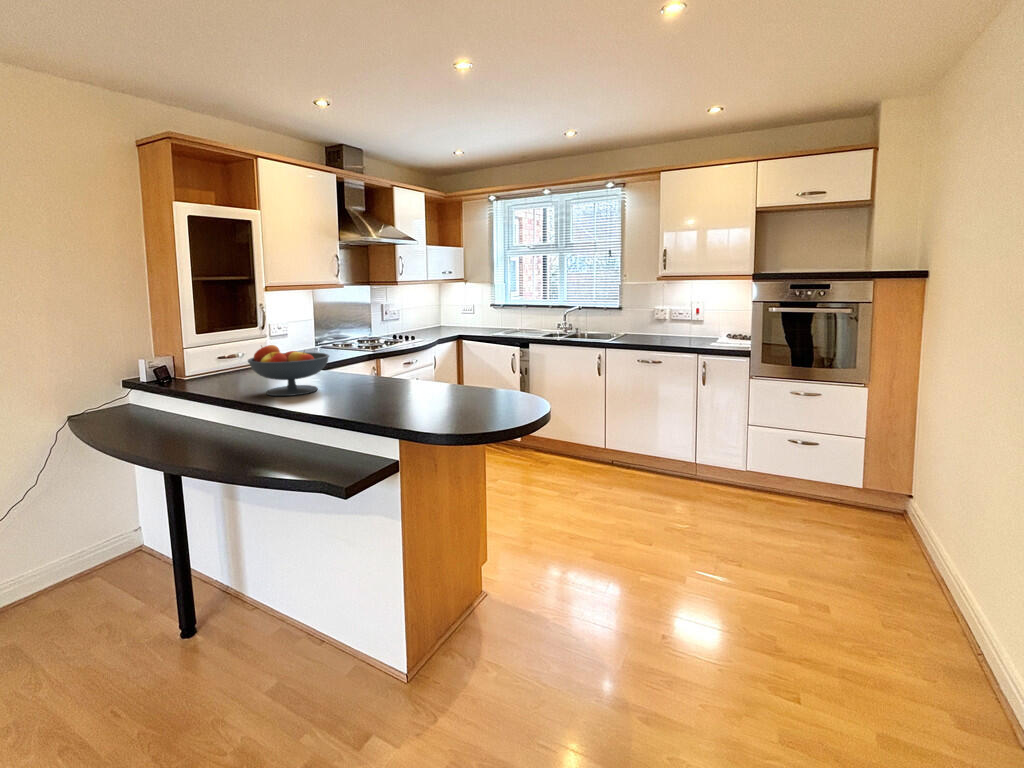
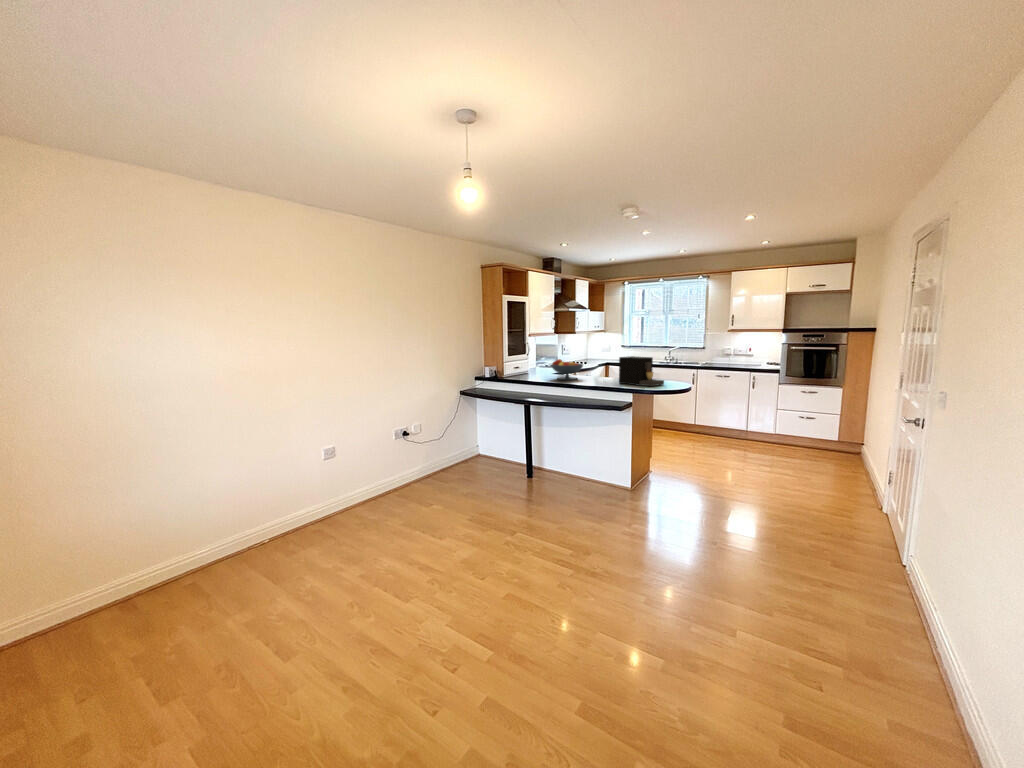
coffee maker: none [381,338,488,423] -> present [619,356,664,386]

